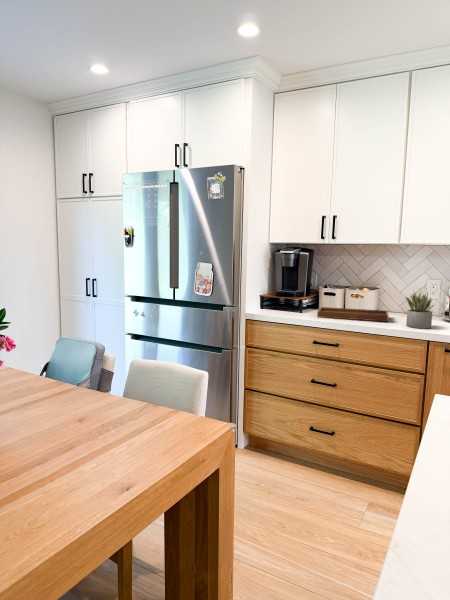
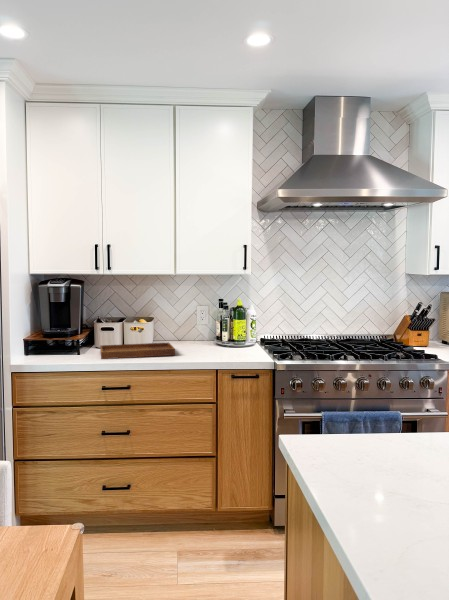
succulent plant: present [406,291,434,328] -> none [190,321,218,359]

